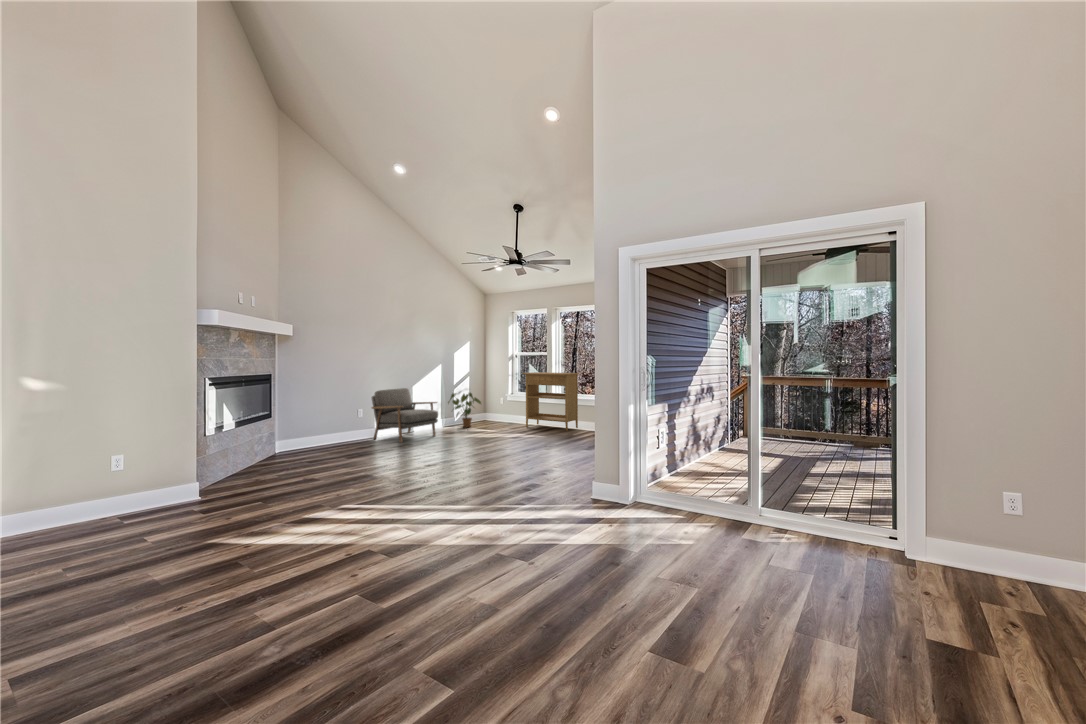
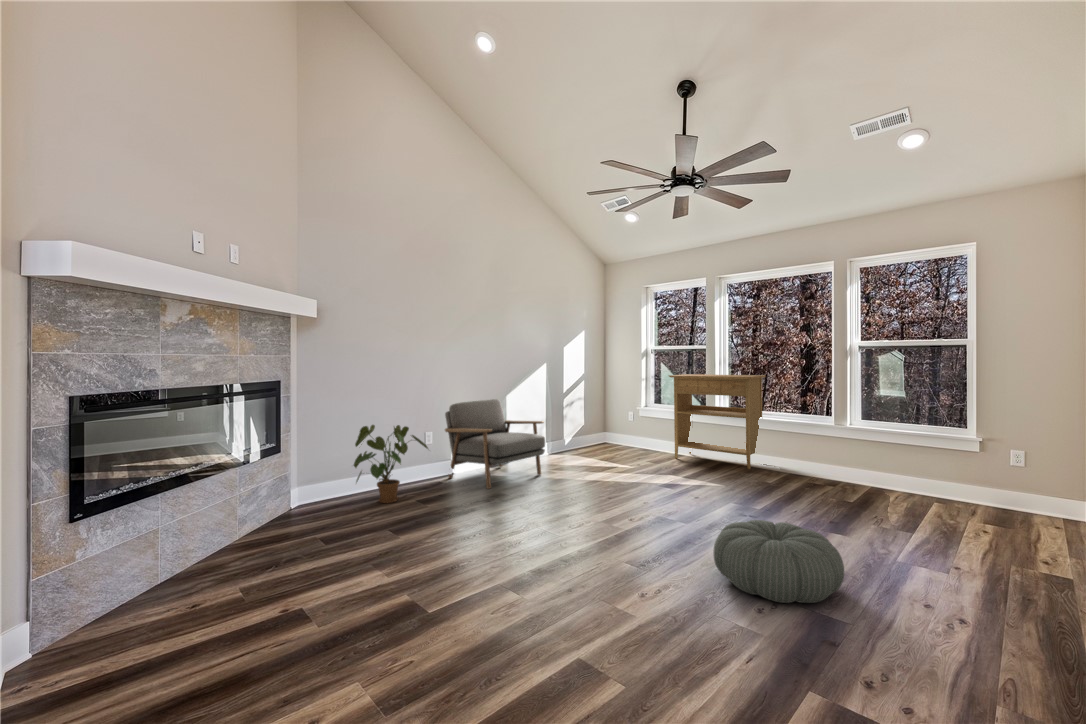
house plant: present [448,393,481,427] -> present [354,425,428,503]
pouf: none [510,441,562,470] -> present [713,520,844,603]

